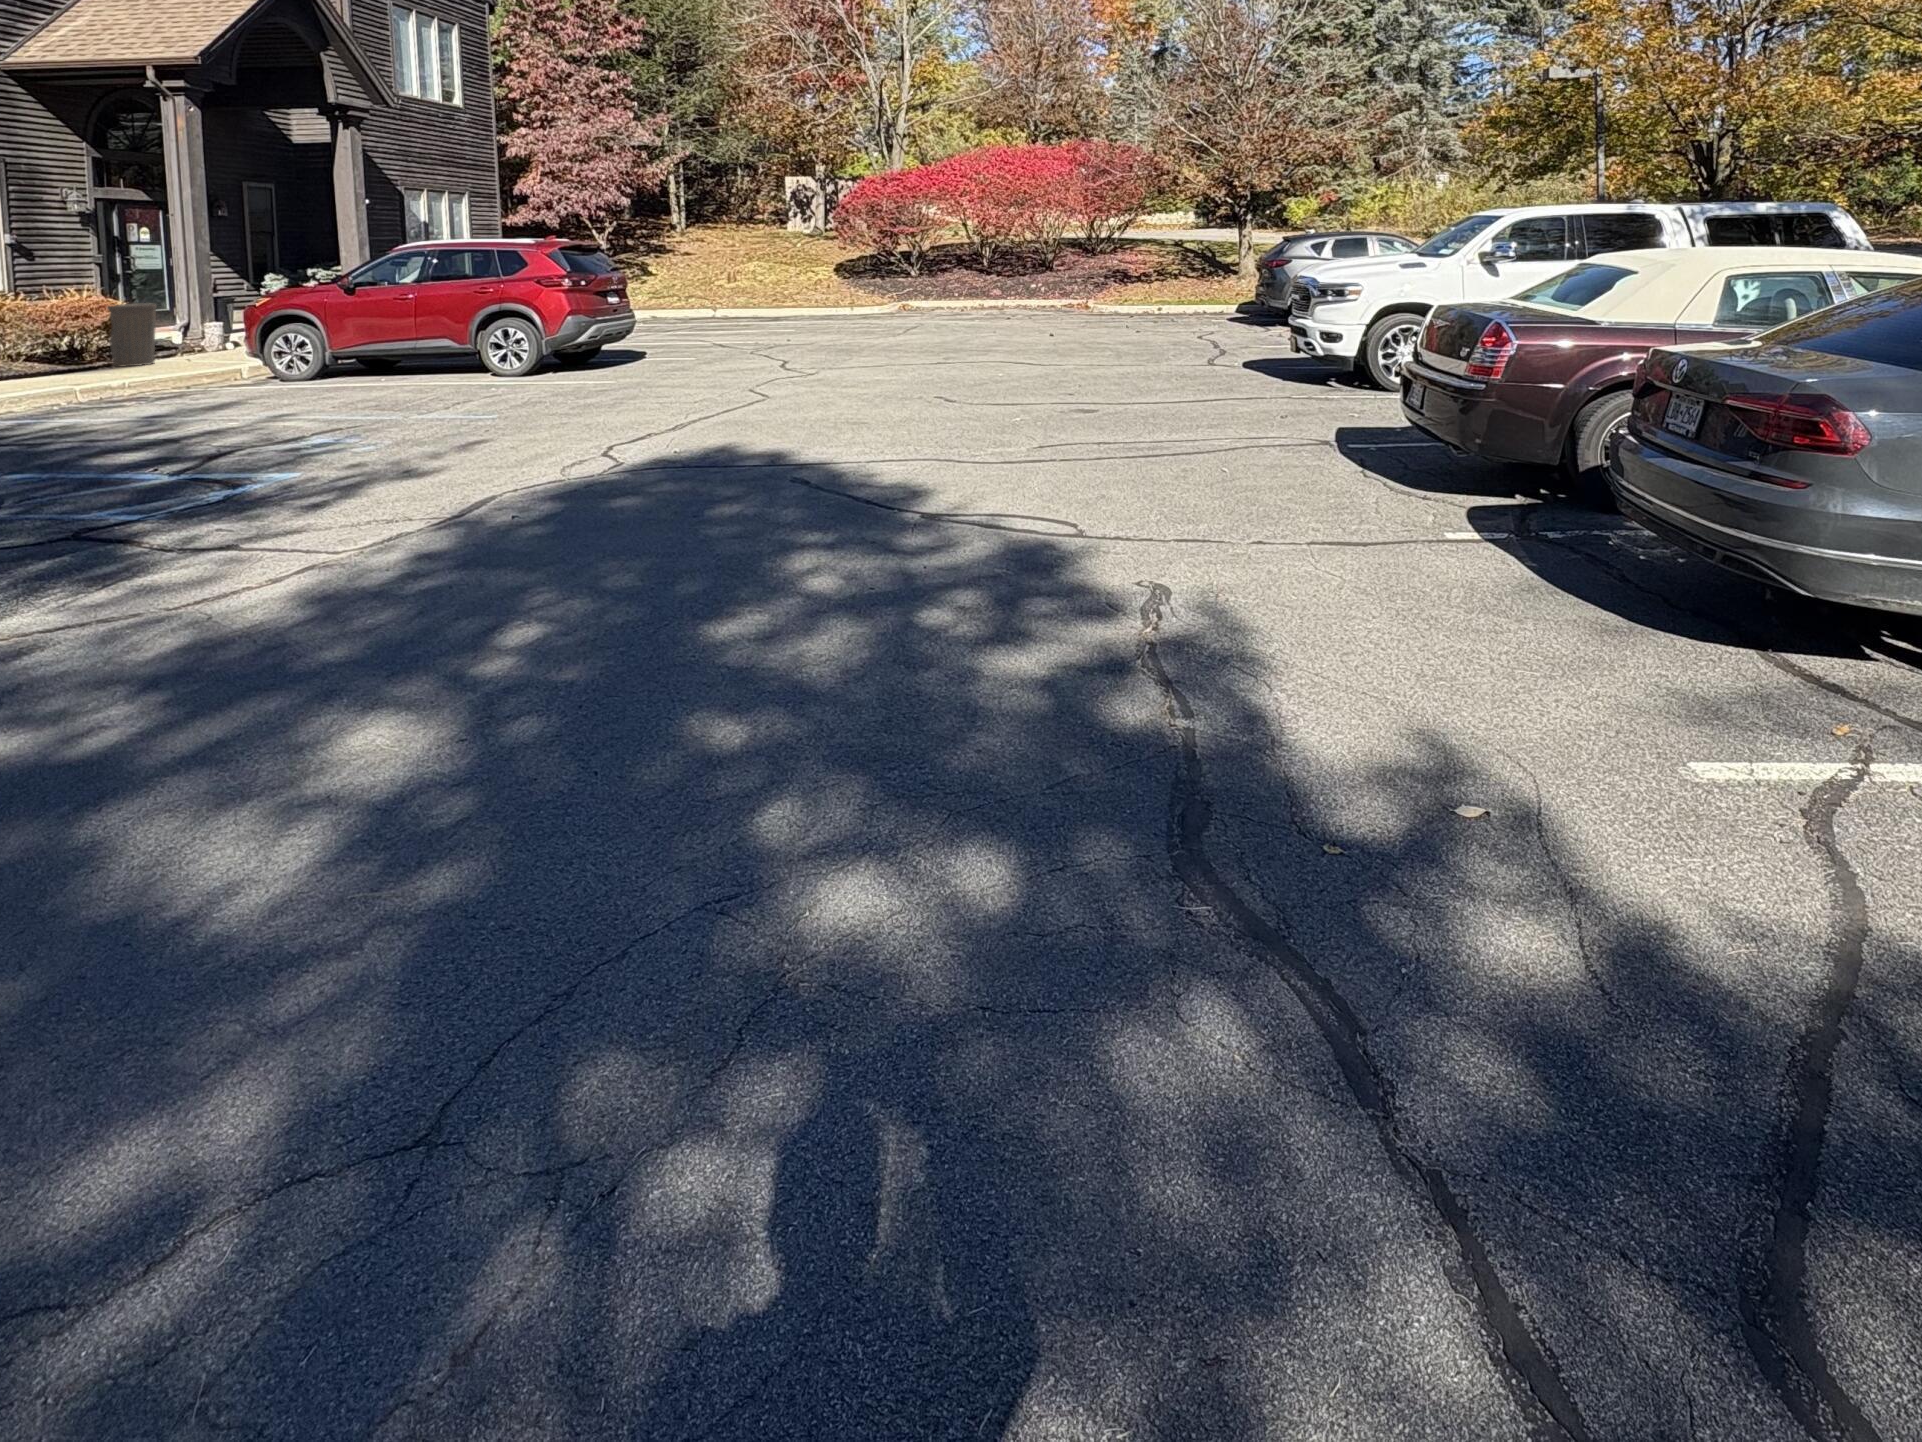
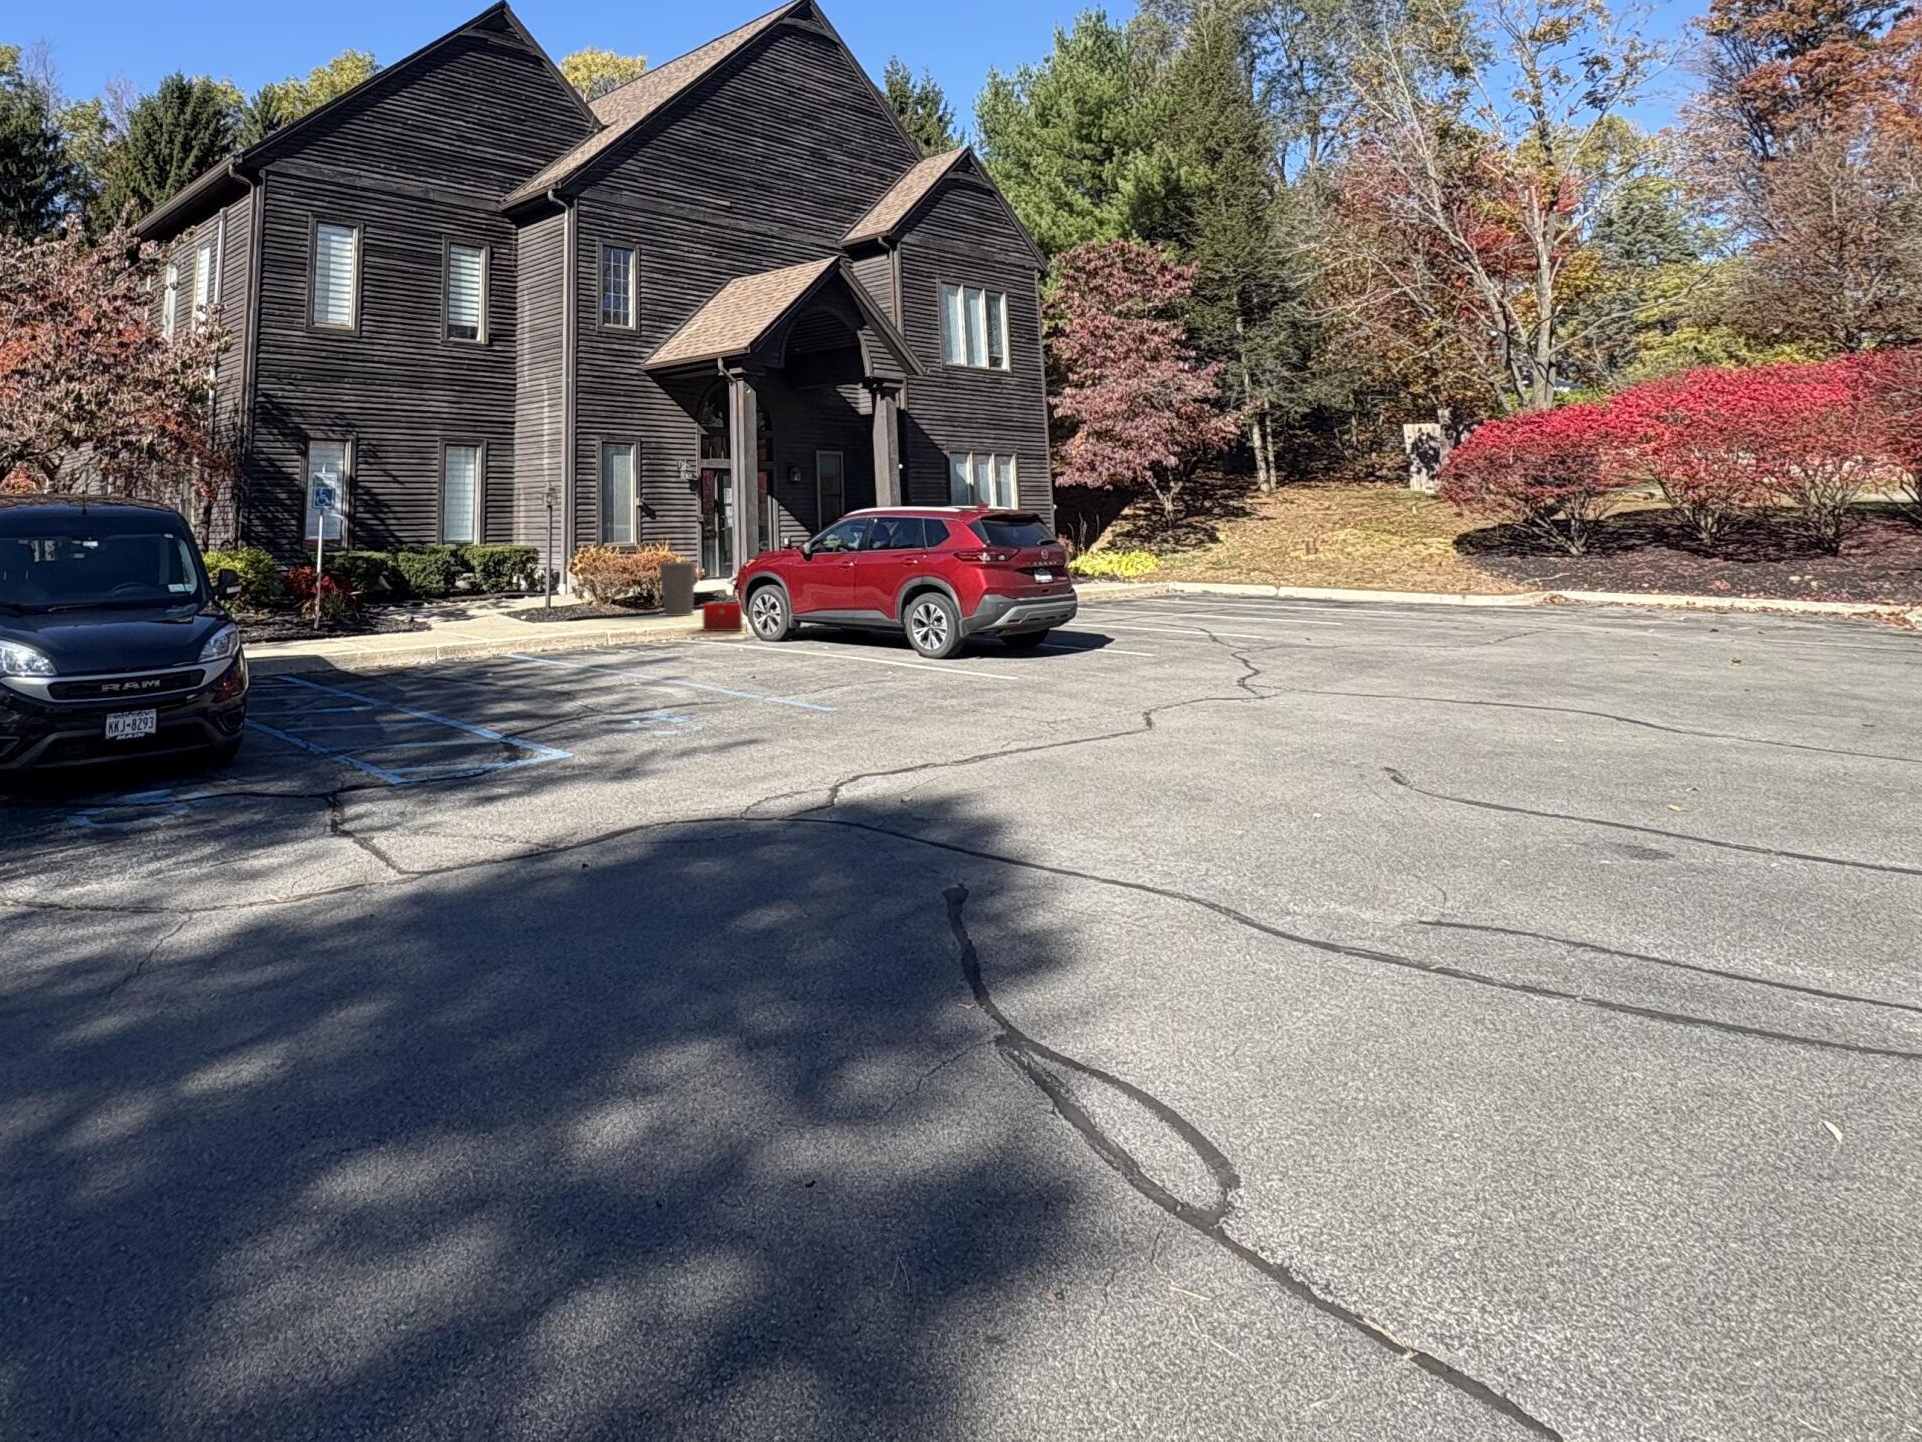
toolbox: none [204,338,259,377] -> present [703,599,742,631]

